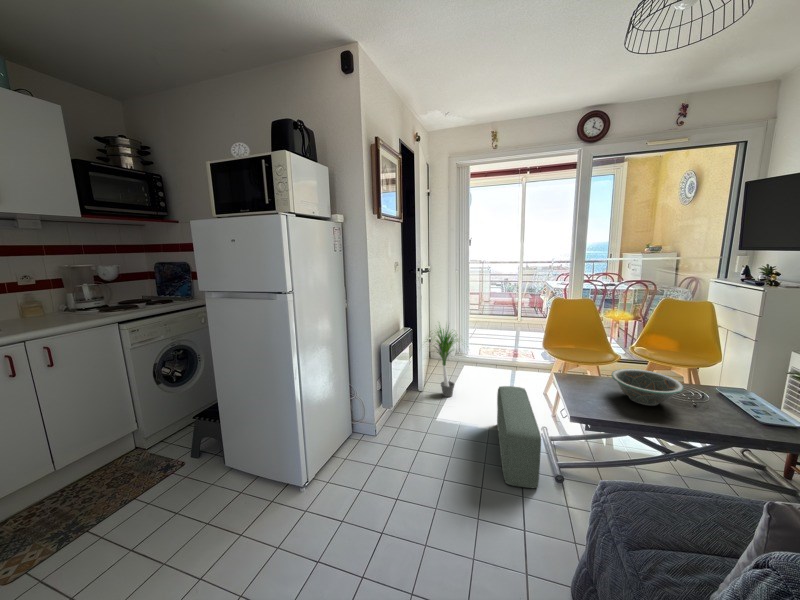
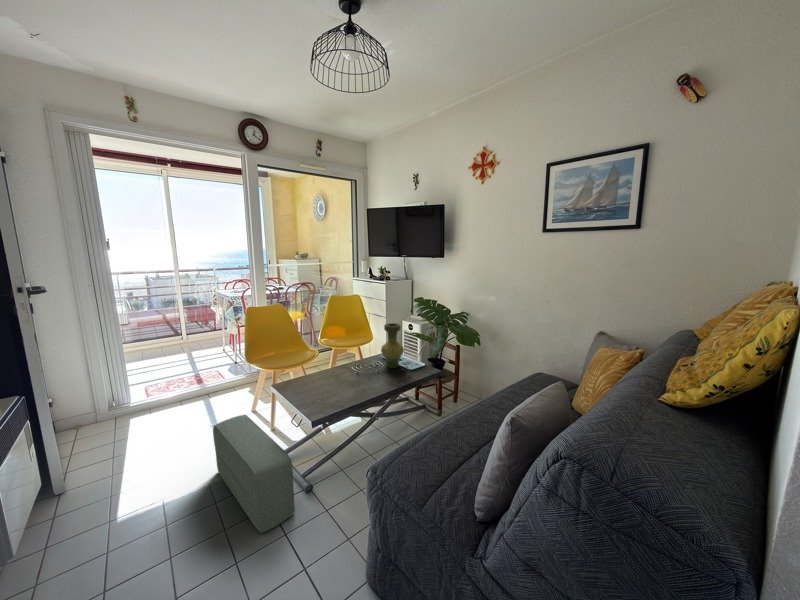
potted plant: present [434,327,458,397] -> none [47,363,156,478]
vase: none [701,343,745,407] -> present [381,323,404,368]
decorative bowl: present [612,369,683,406] -> none [332,356,380,386]

